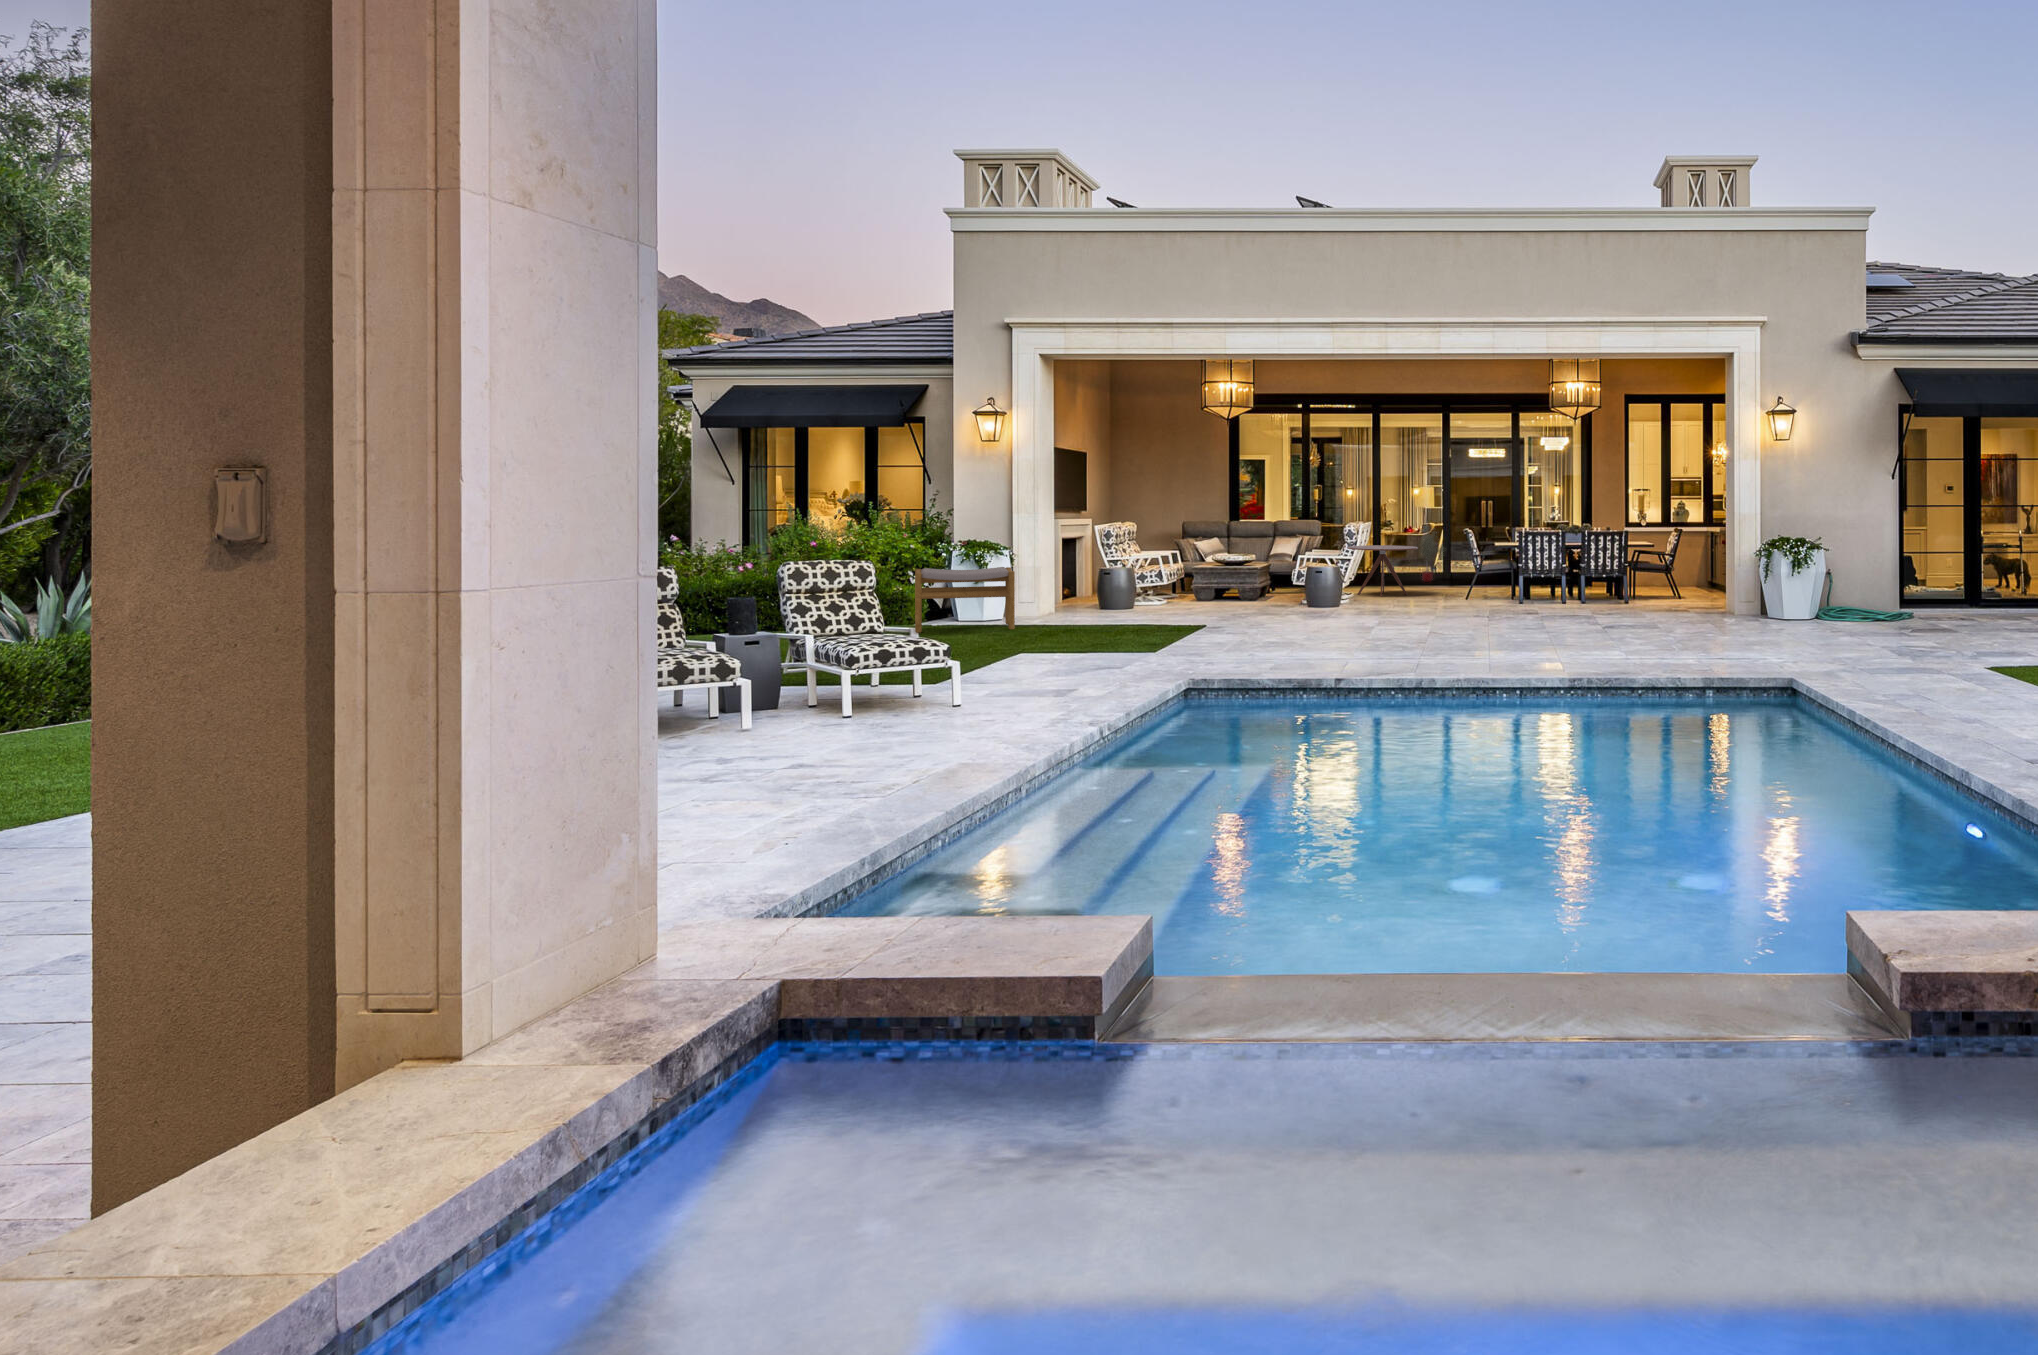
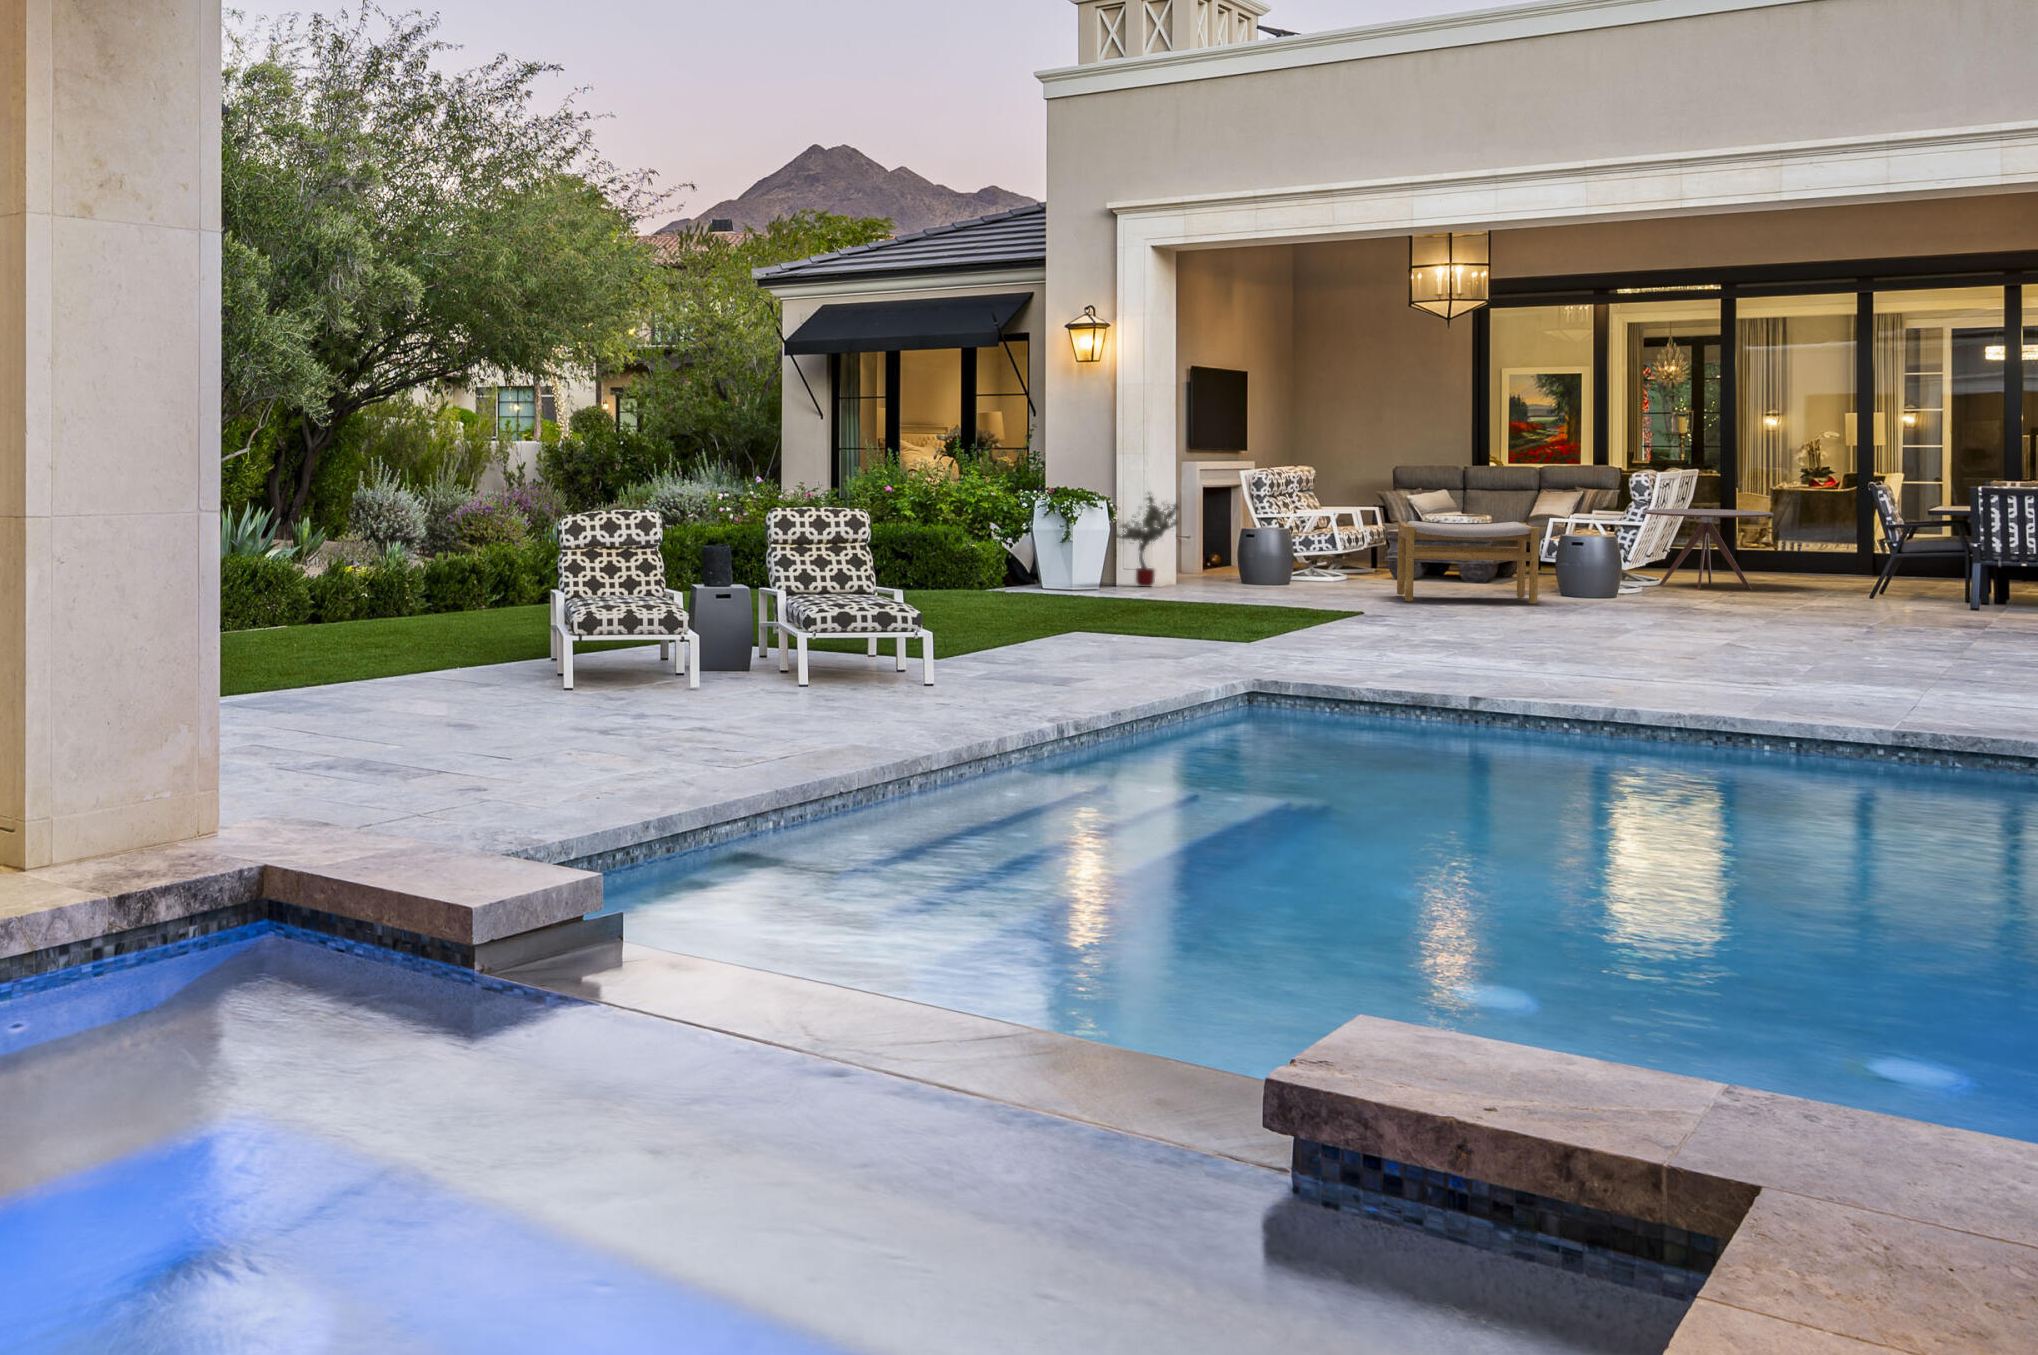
potted tree: present [1420,527,1446,582] -> present [1113,492,1179,587]
footstool: present [915,567,1015,633] -> present [1397,521,1539,604]

